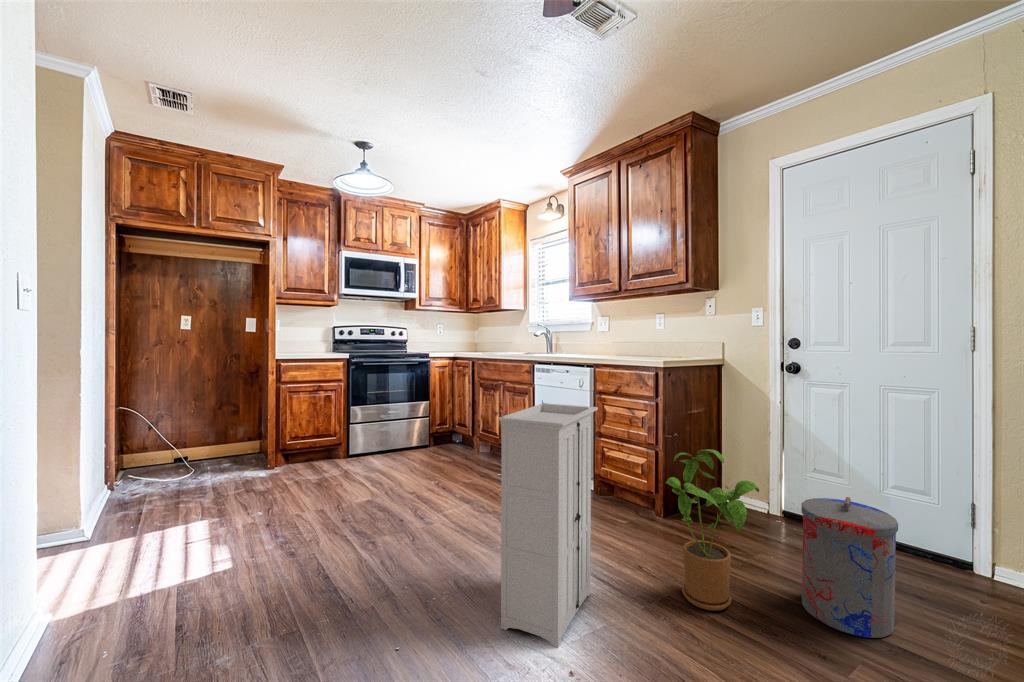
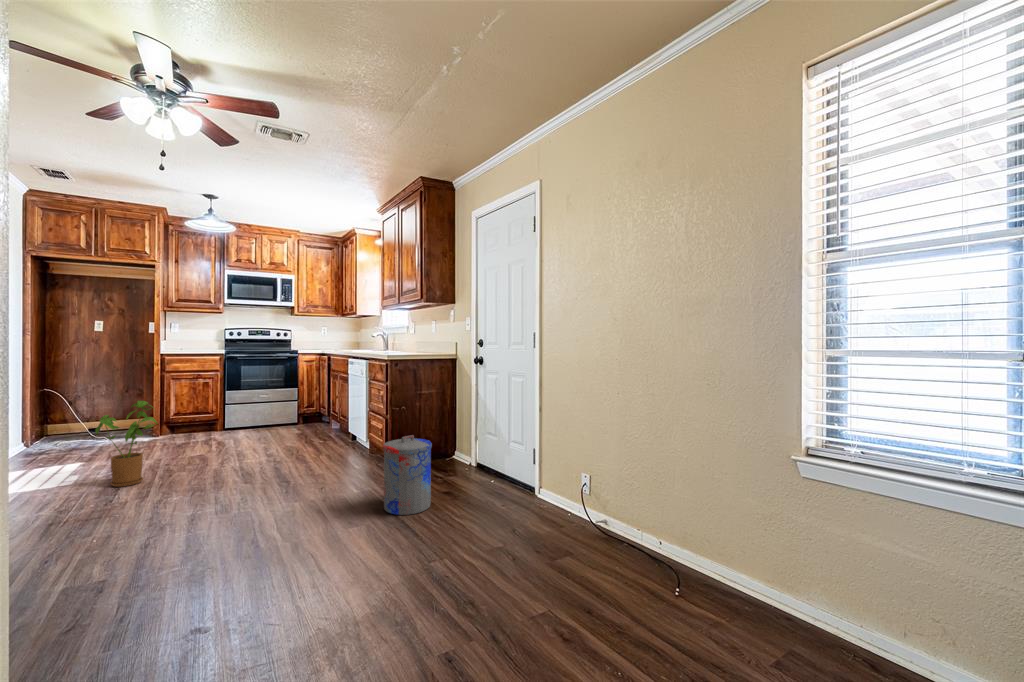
storage cabinet: present [499,401,598,648] -> none [187,377,275,516]
house plant: present [666,449,759,611] -> present [95,401,158,487]

